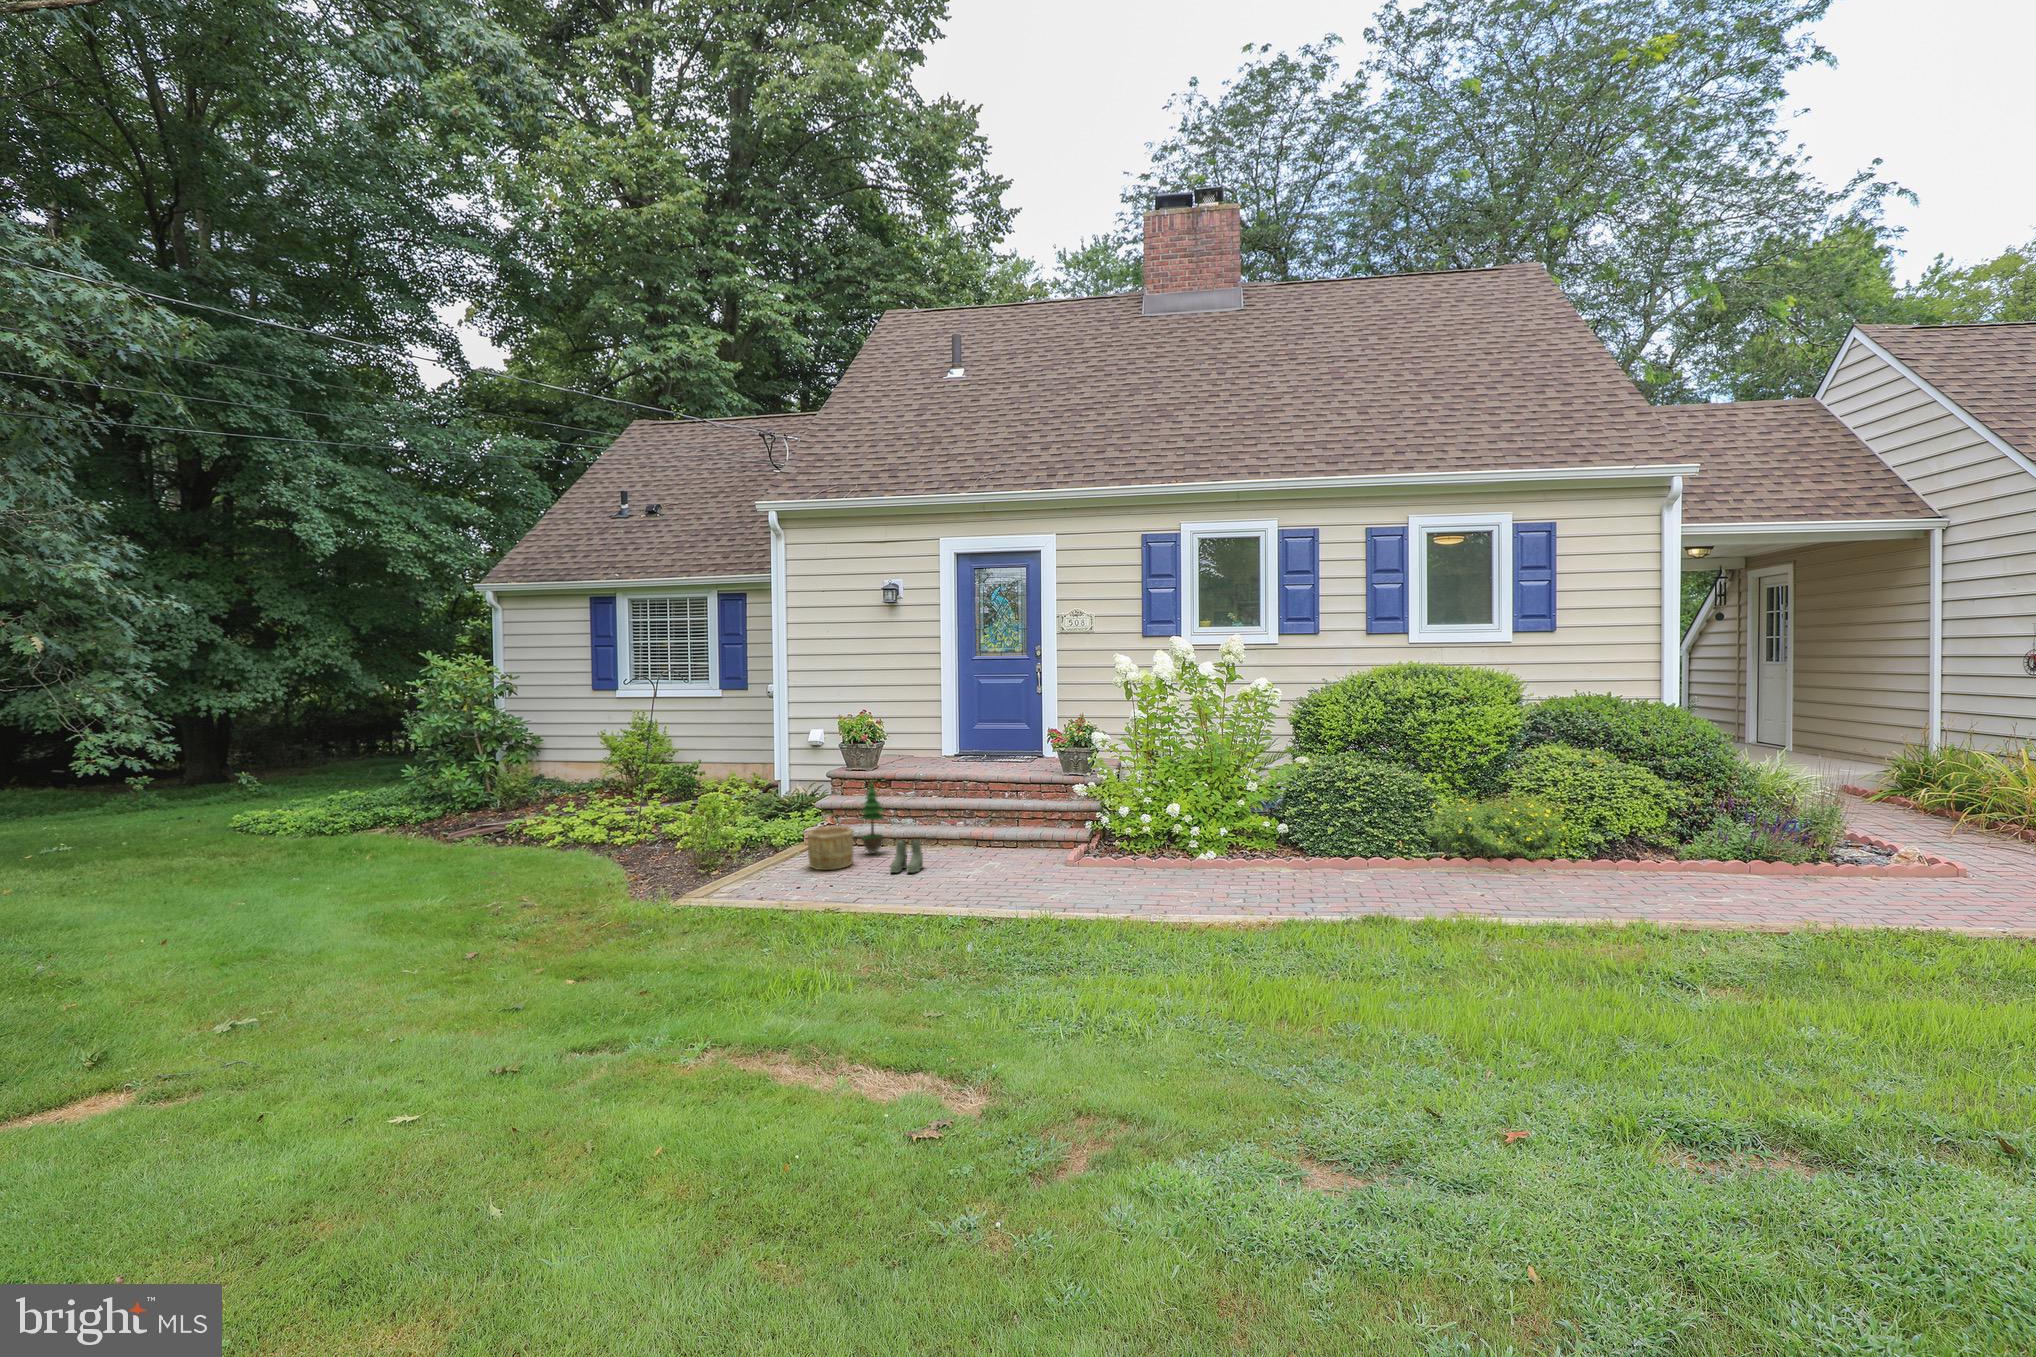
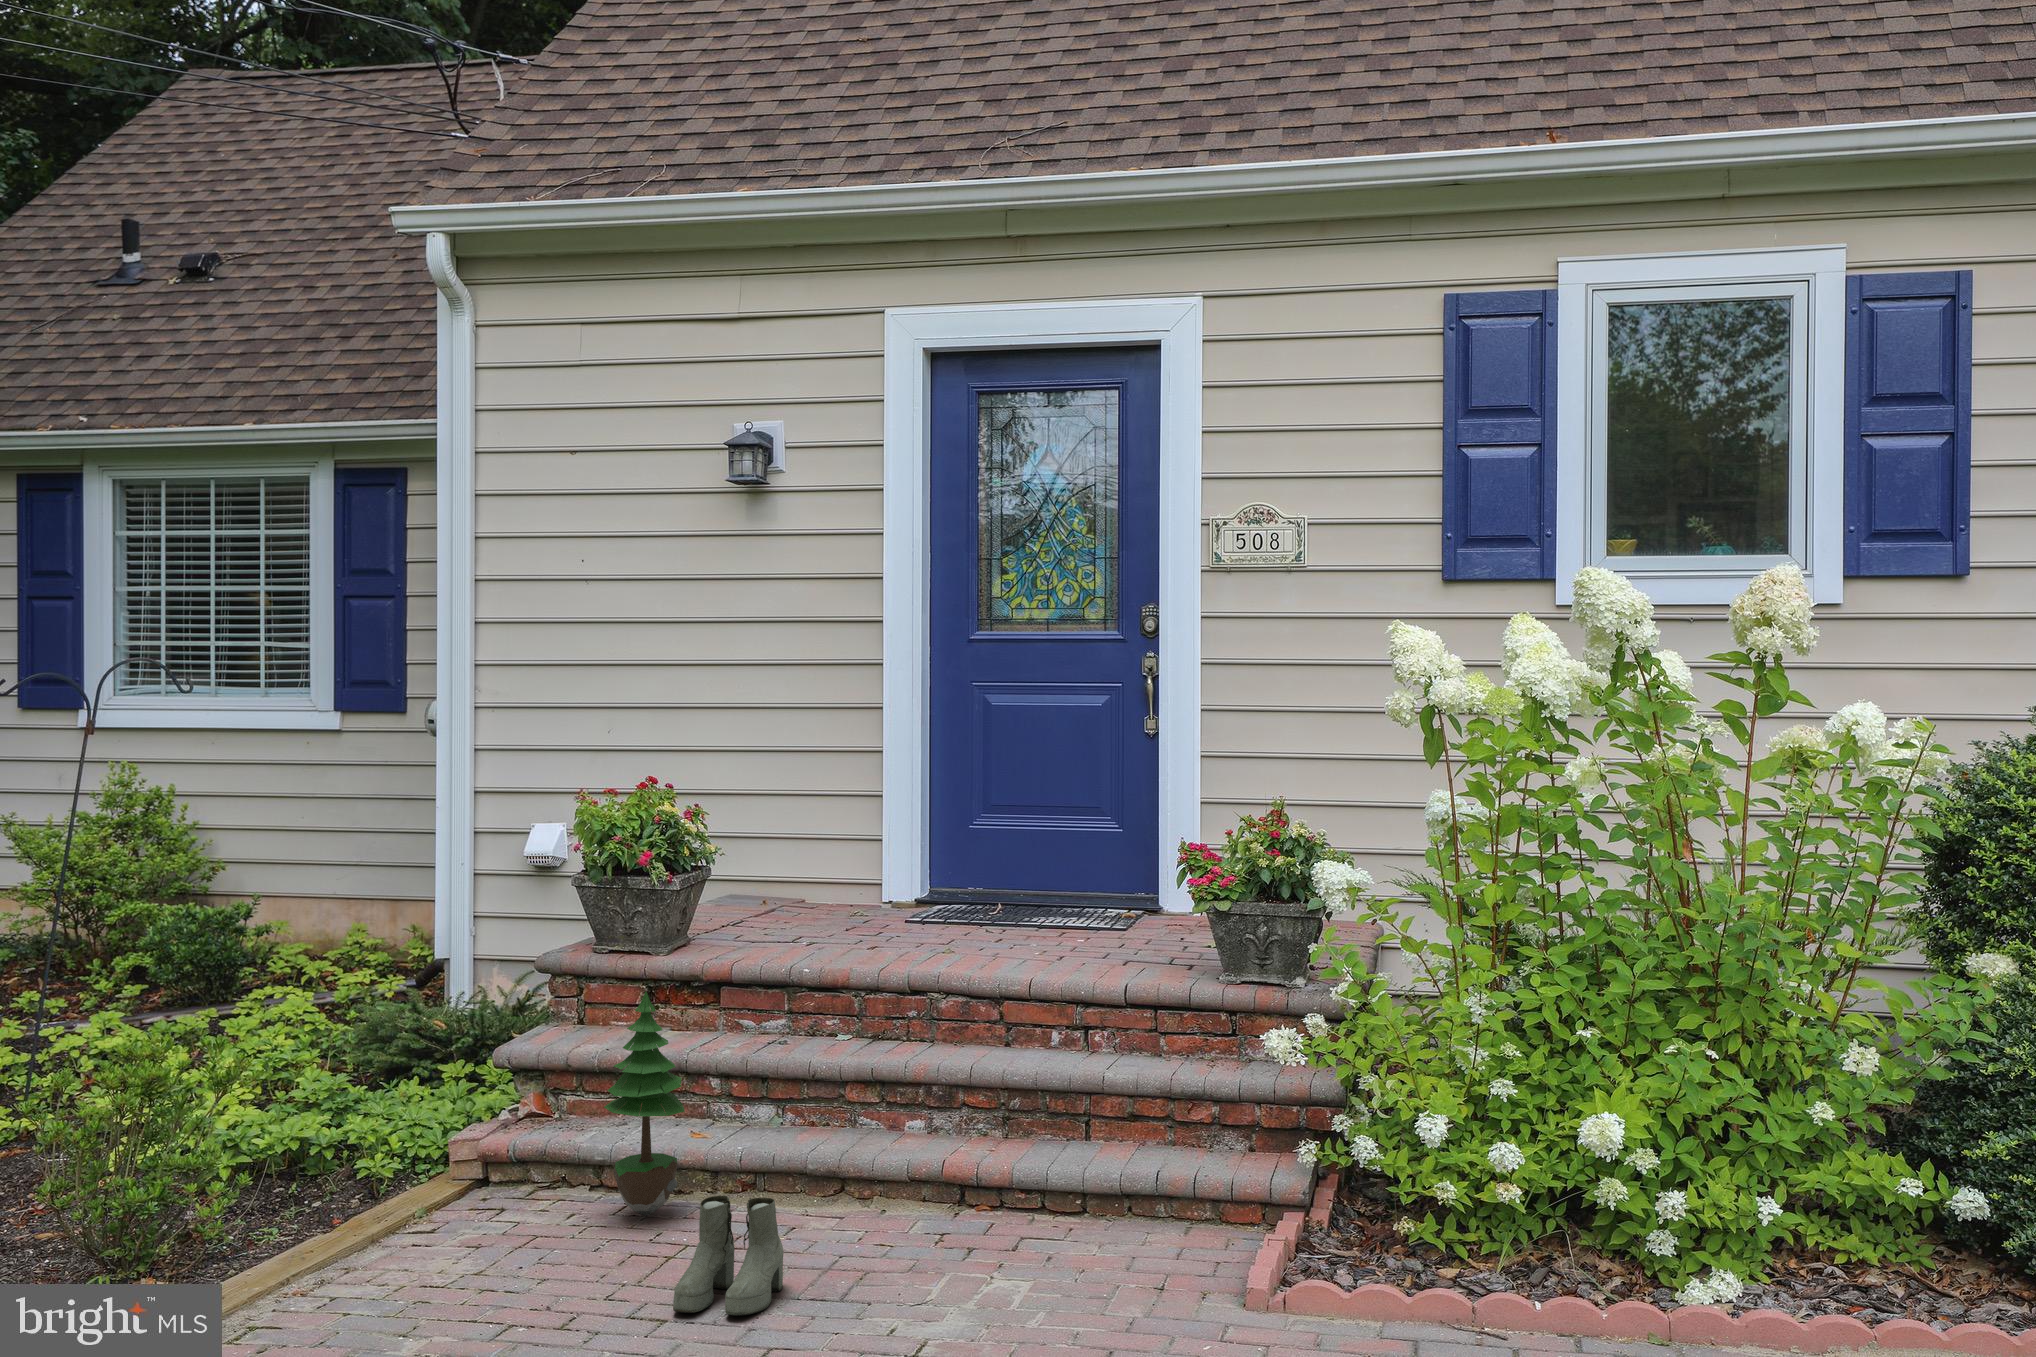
wooden bucket: present [807,826,853,870] -> none [427,1136,578,1287]

